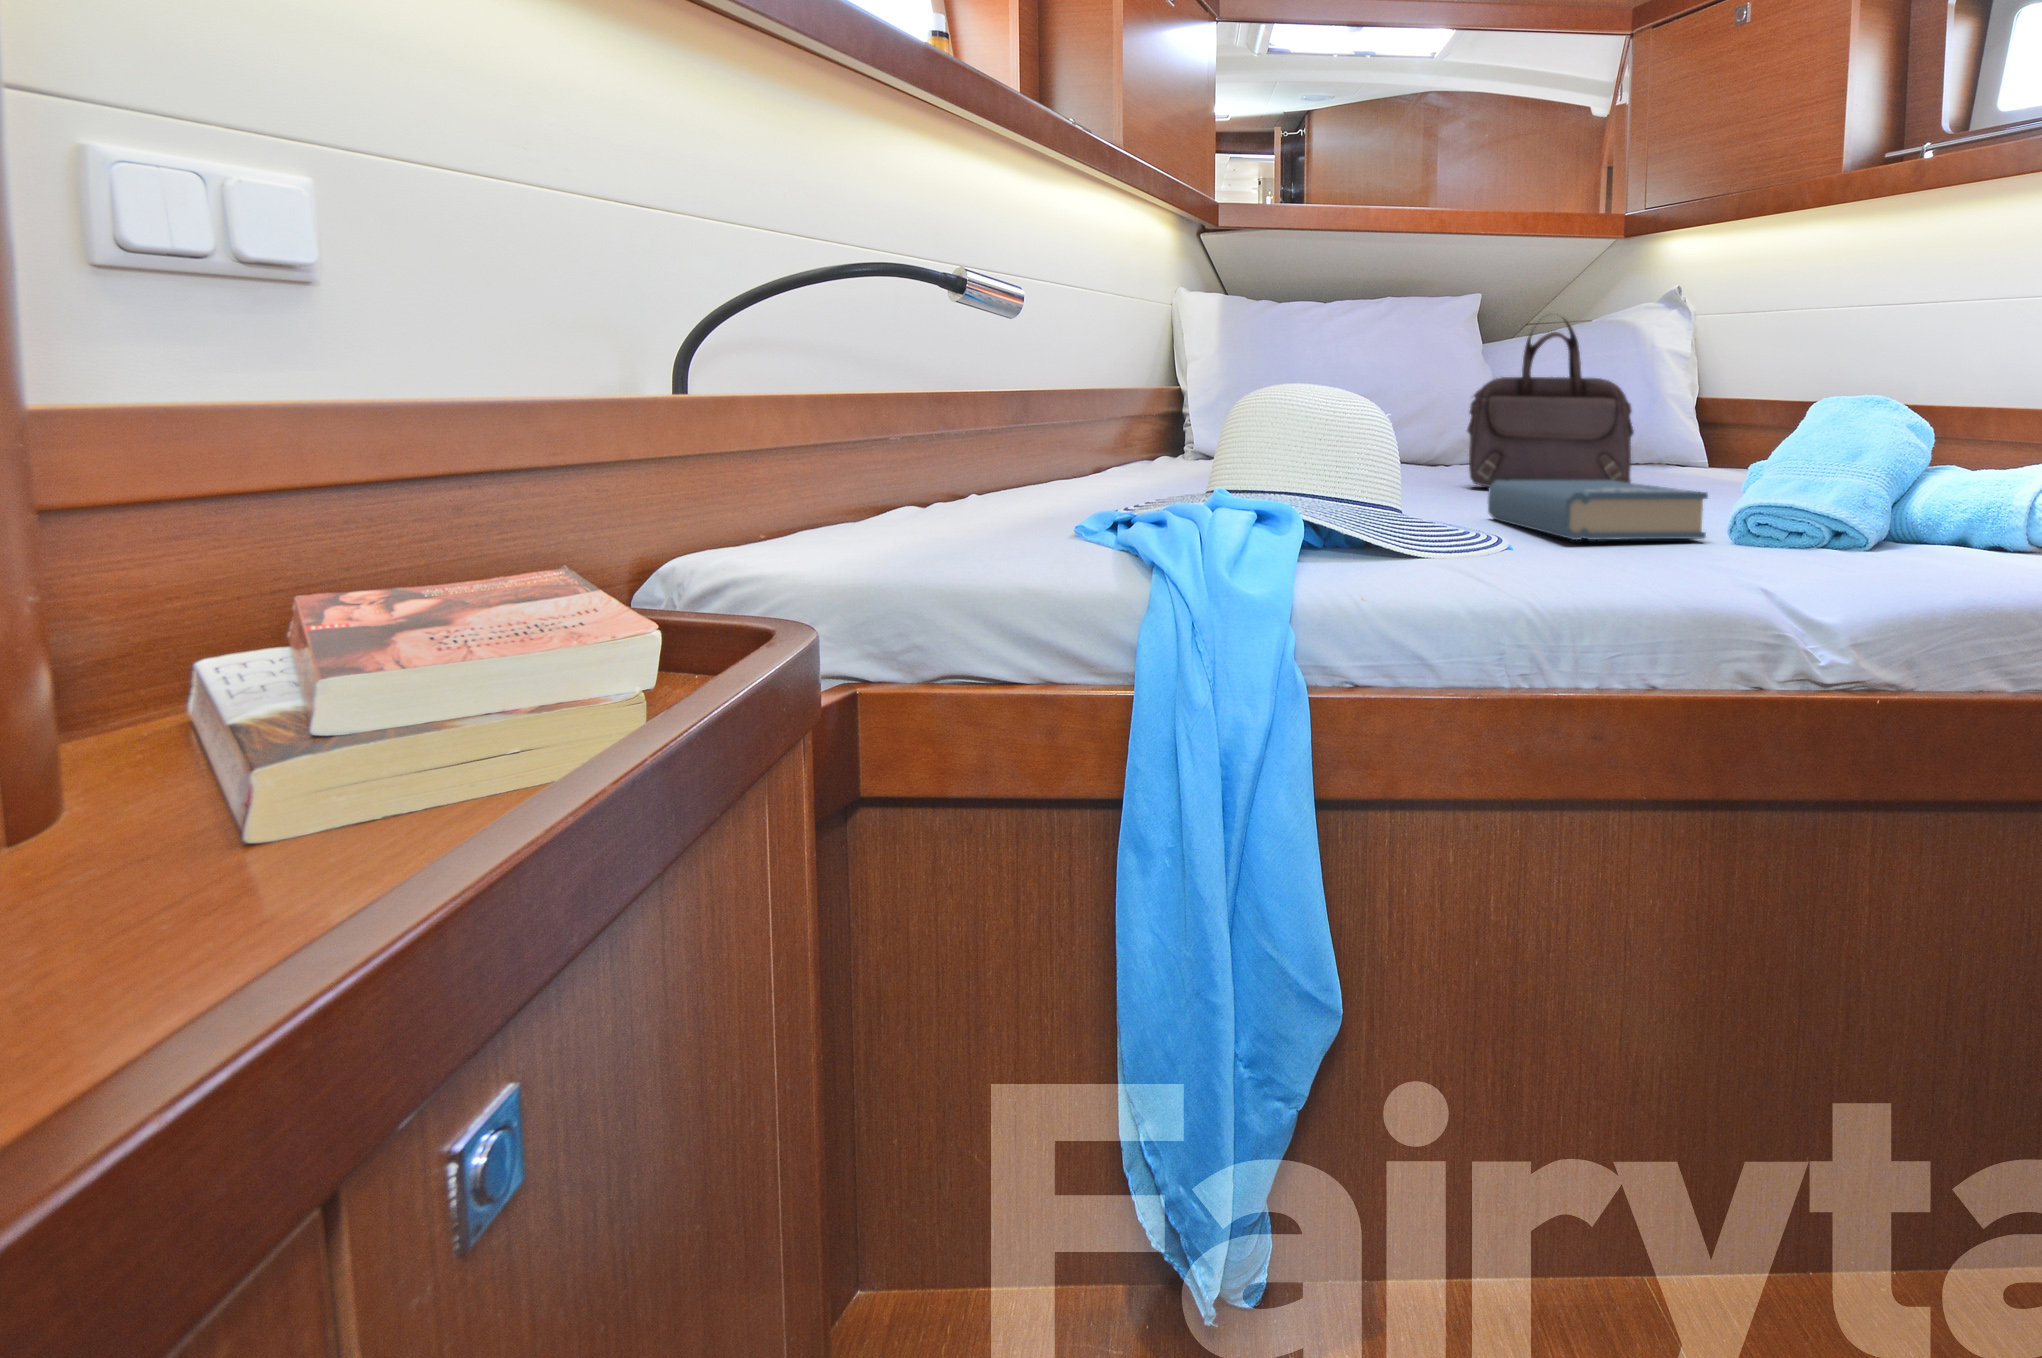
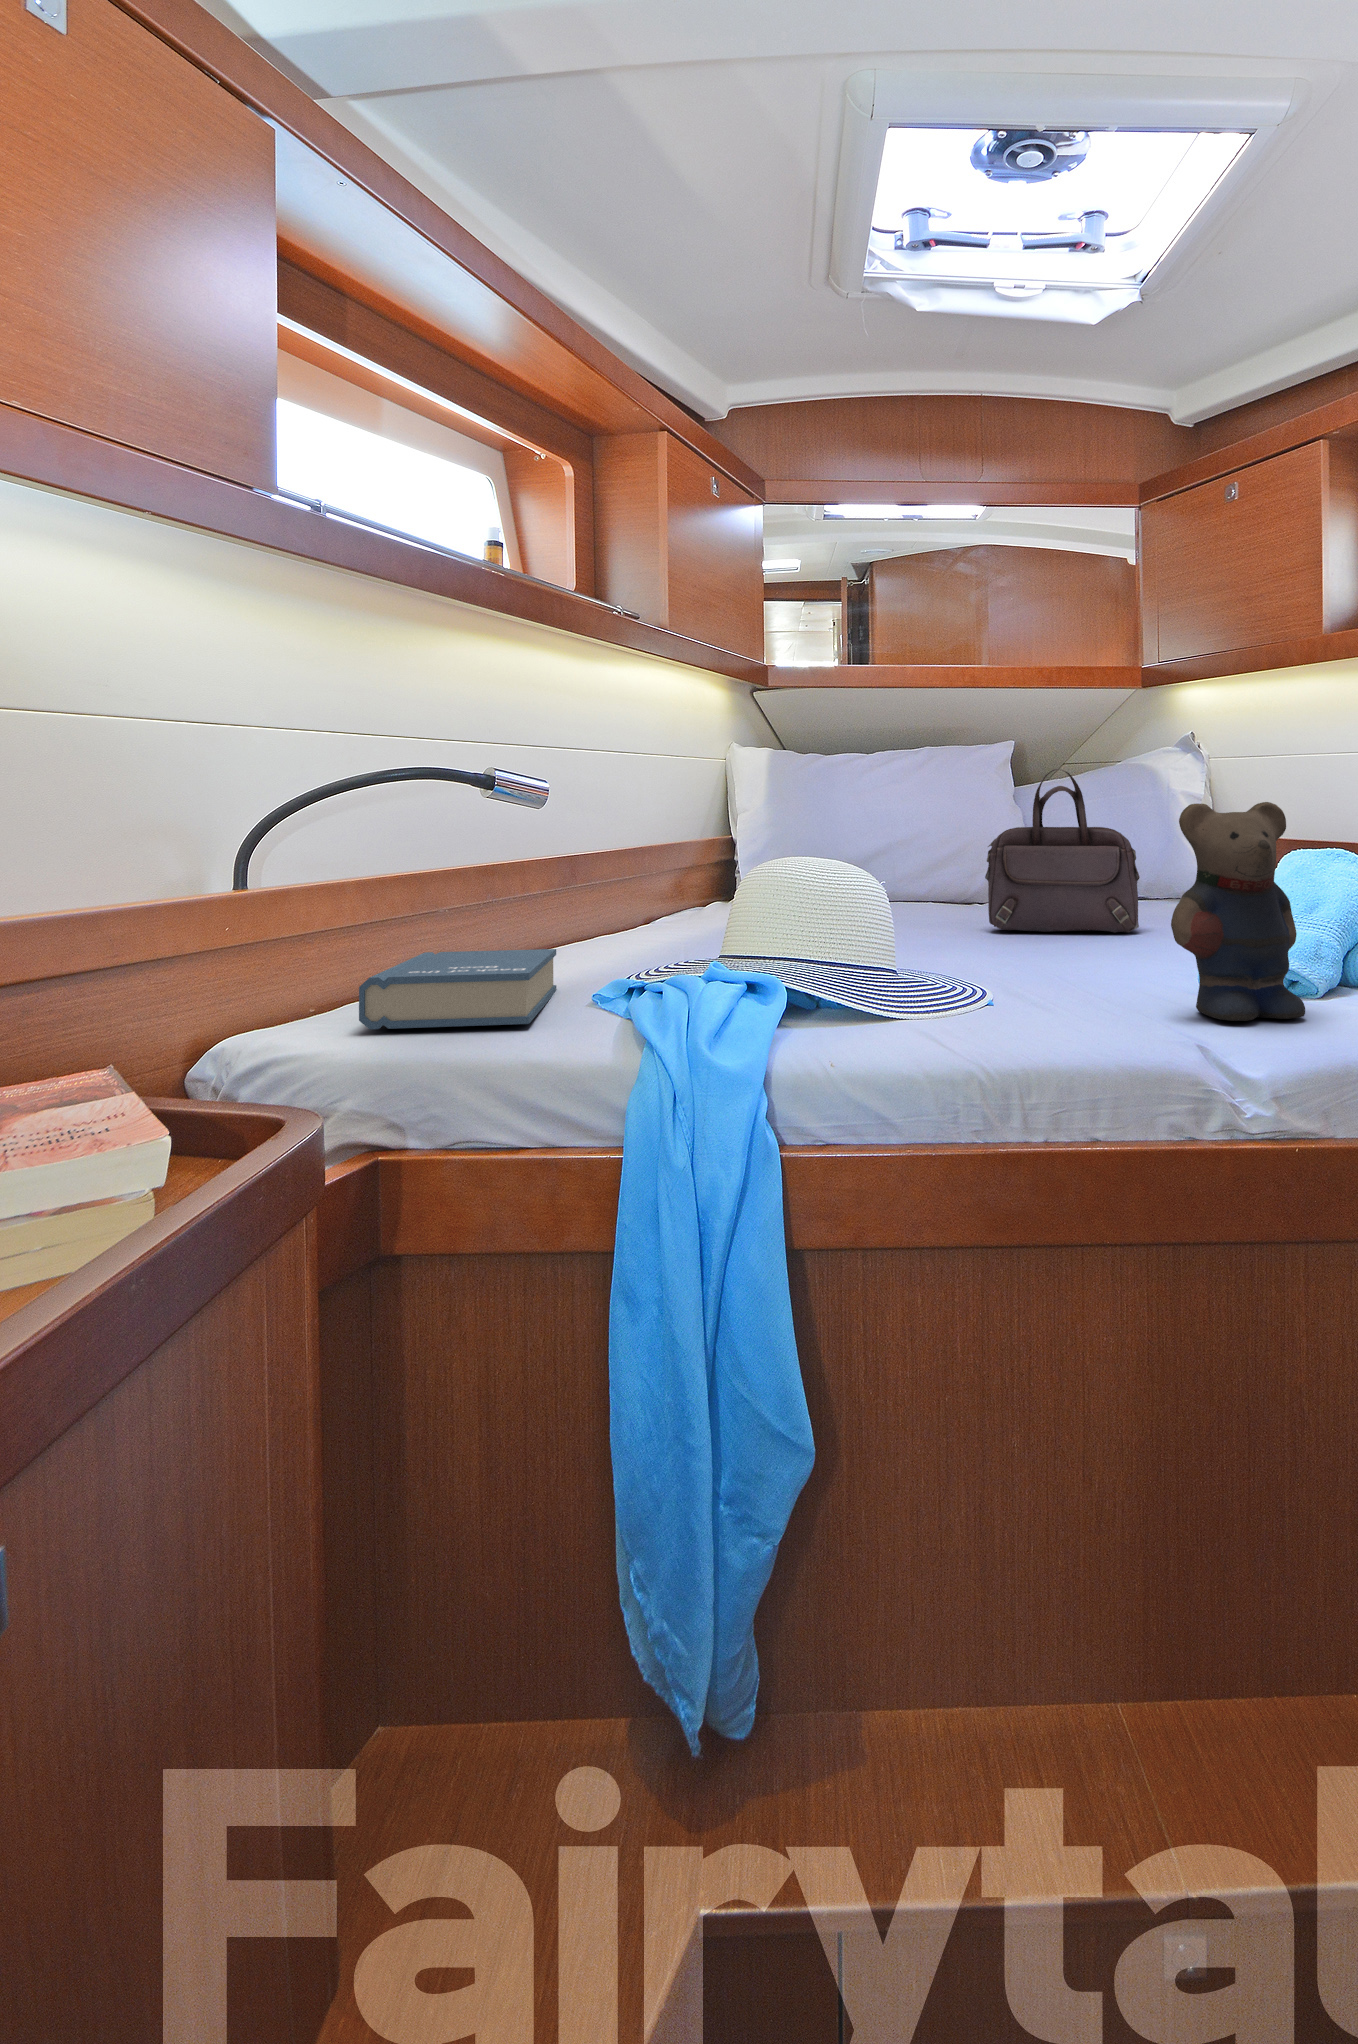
teddy bear: none [1726,327,1869,568] -> present [1171,802,1305,1021]
book: present [1488,480,1708,540] -> present [359,949,556,1029]

